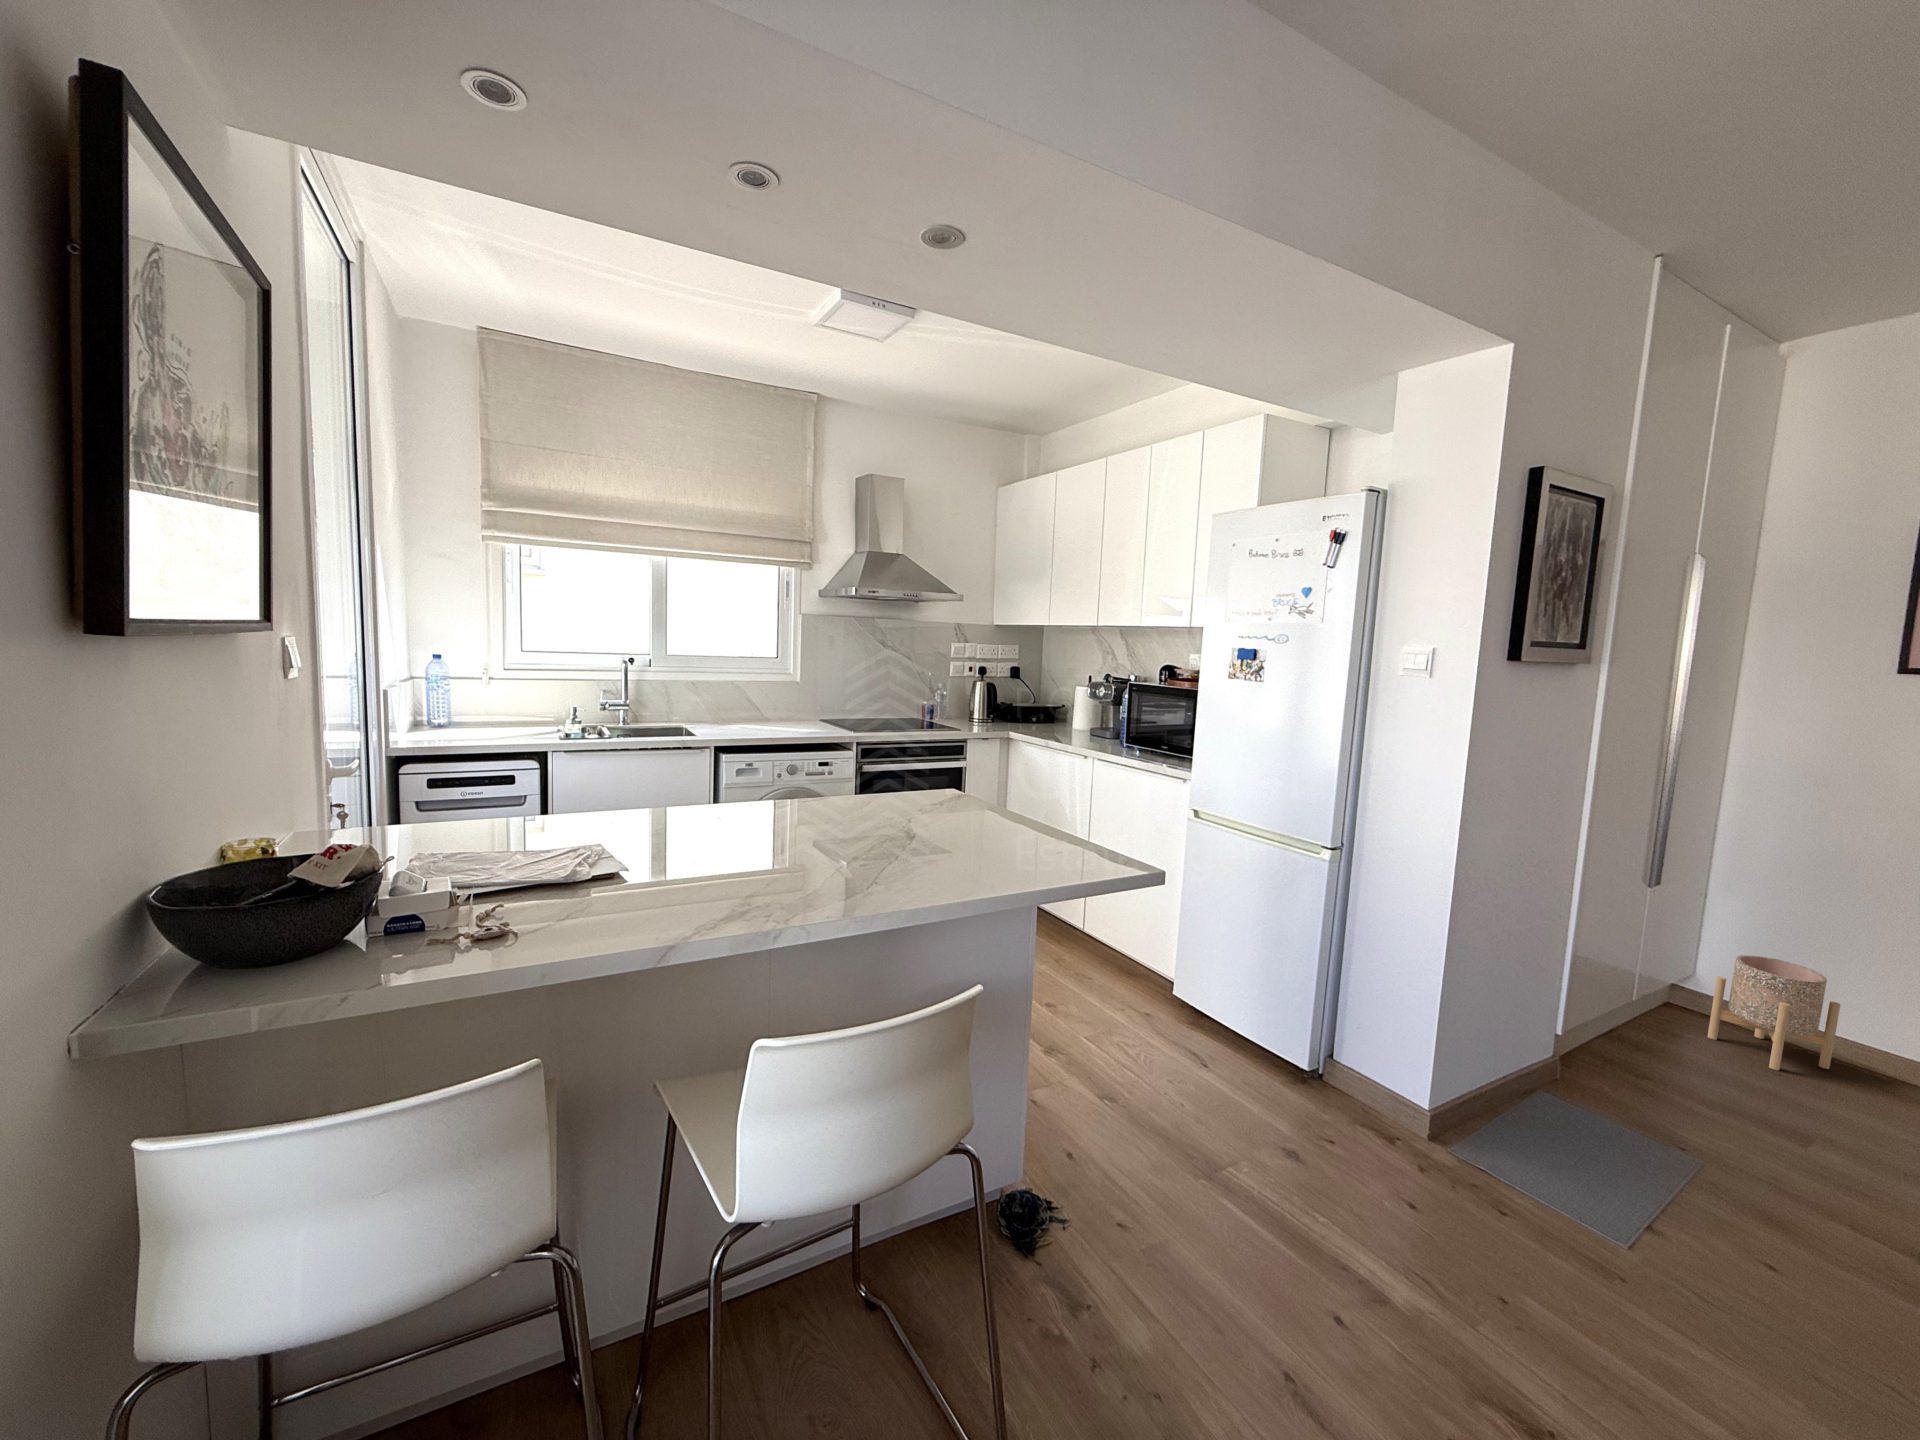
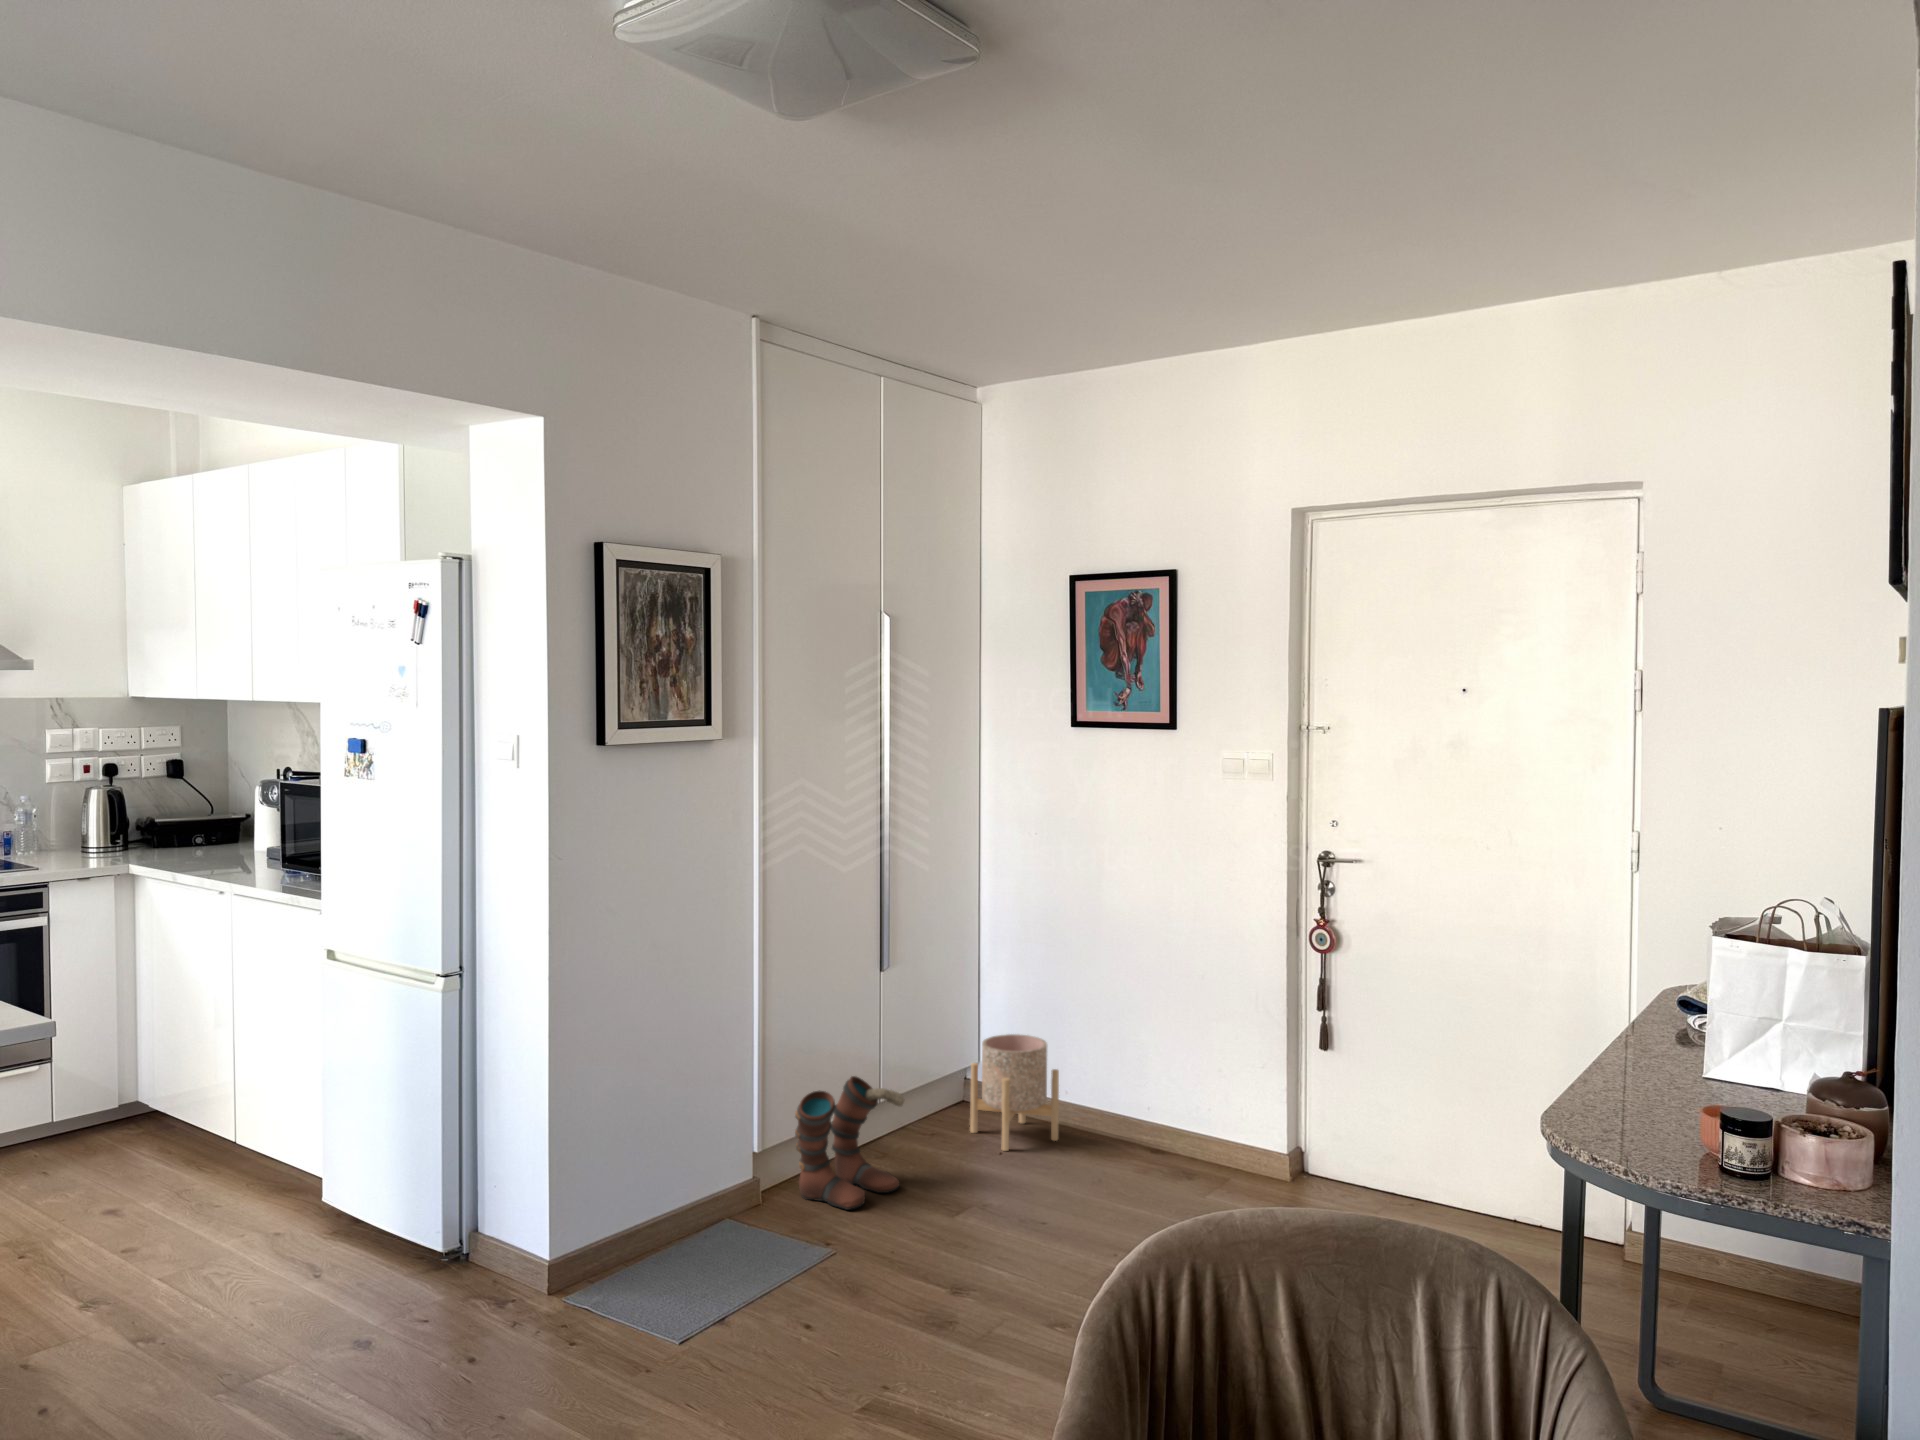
boots: none [1584,979,1701,1109] -> present [795,1076,904,1210]

